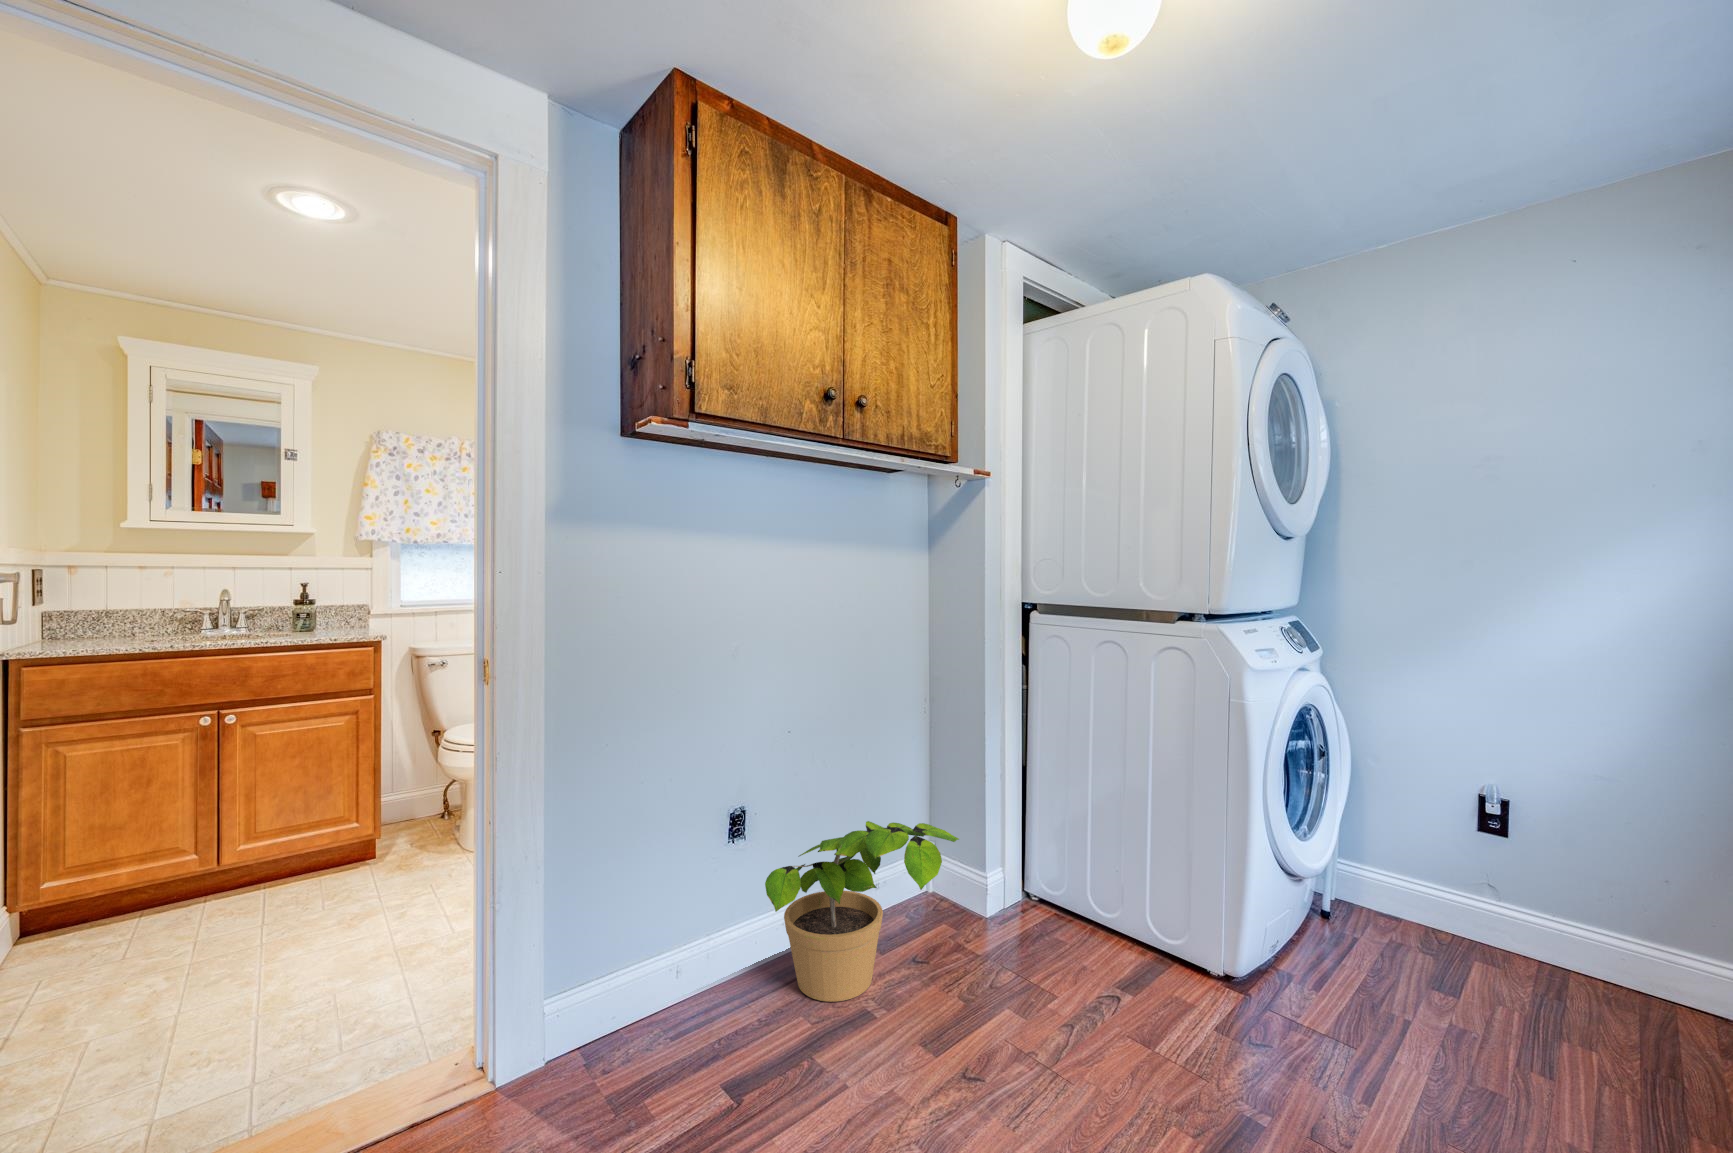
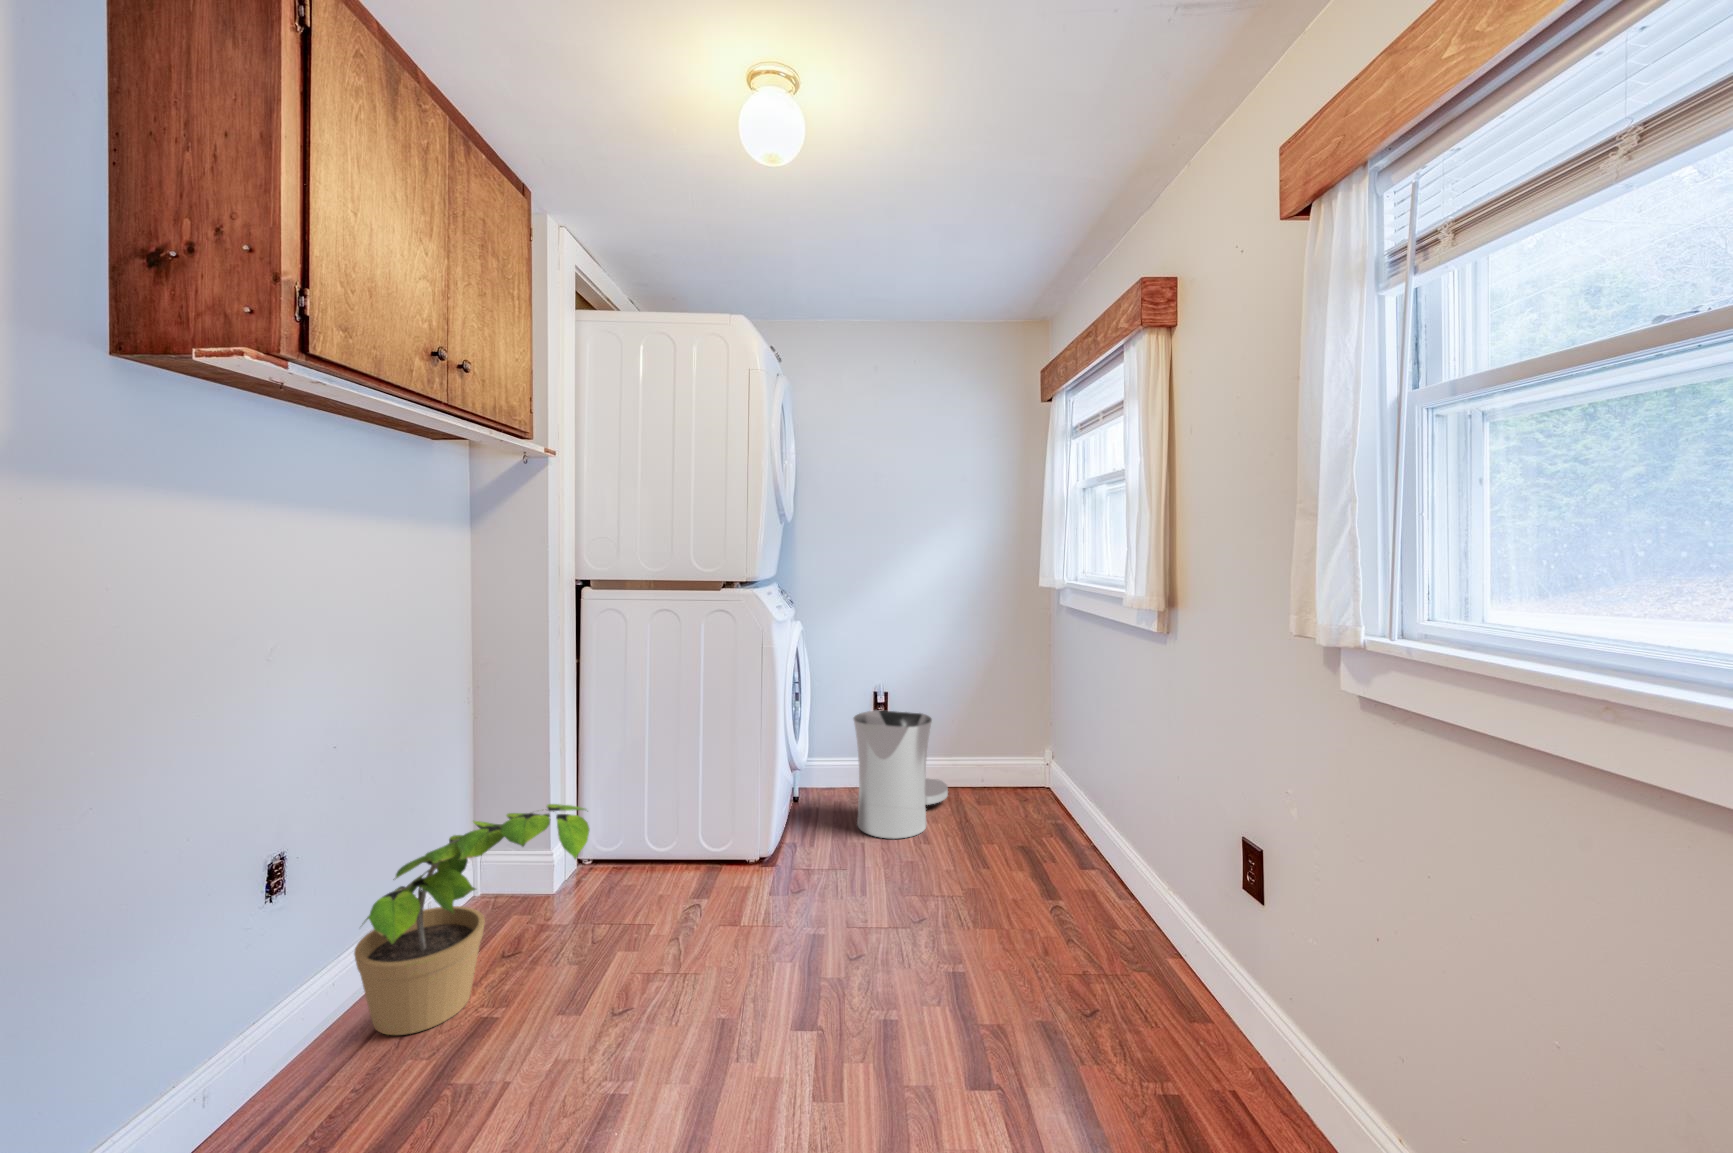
trash can: none [1412,802,1663,1040] -> present [853,710,948,839]

